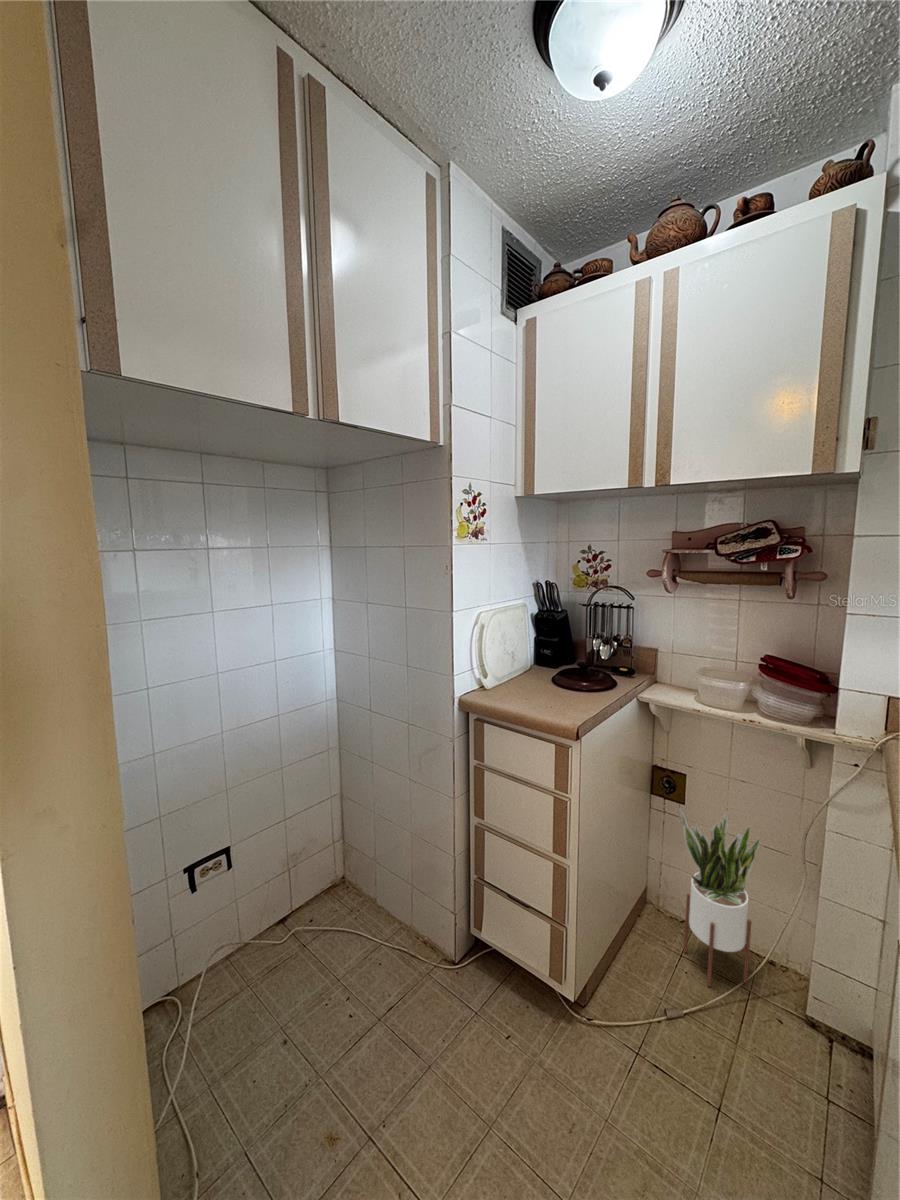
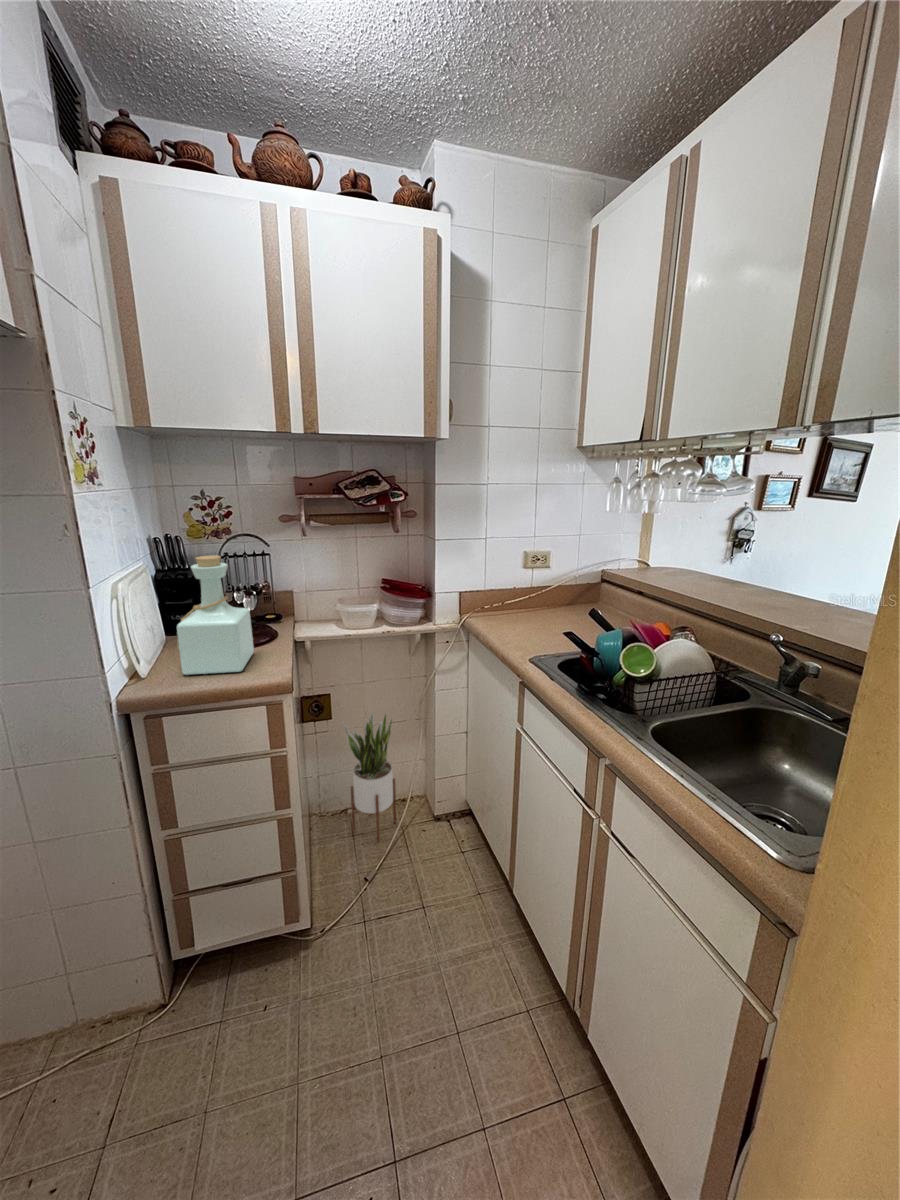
bottle: none [509,599,576,705] -> present [177,555,254,675]

